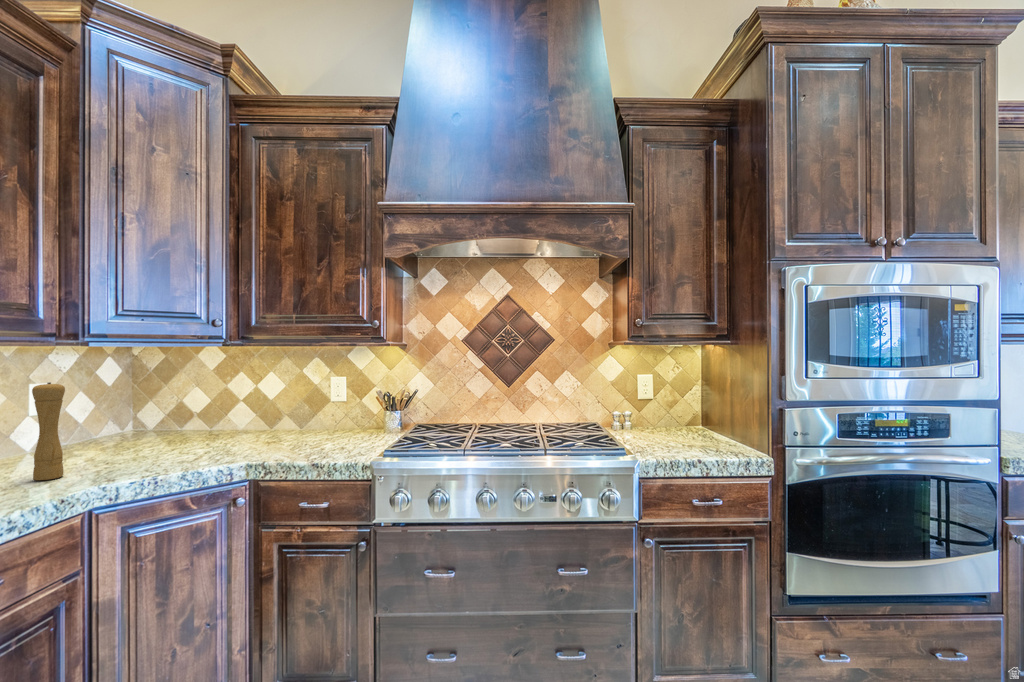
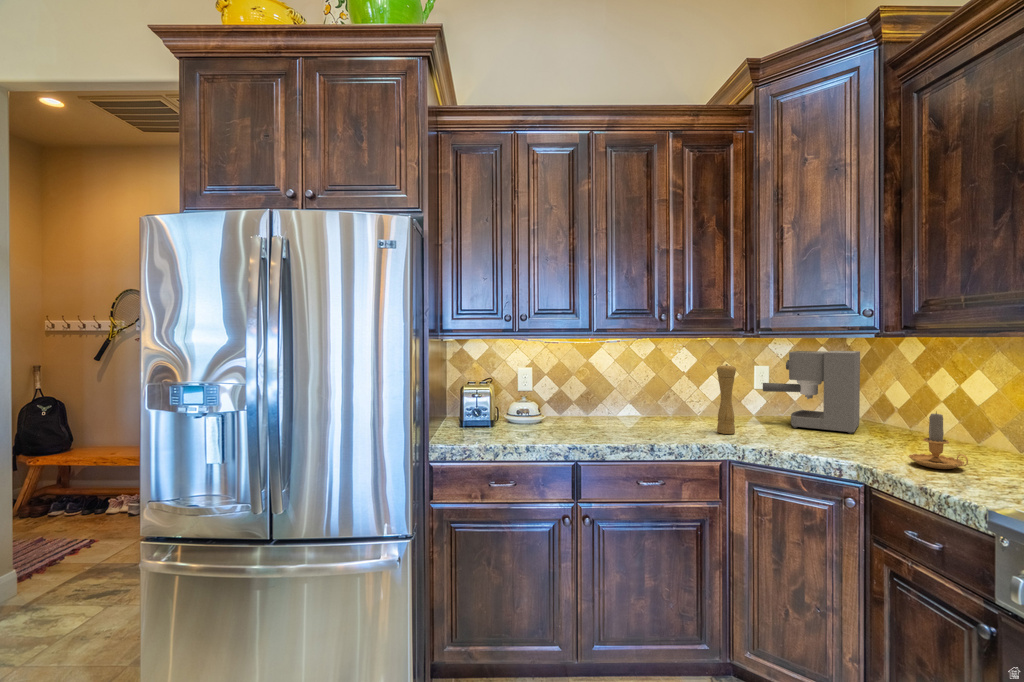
coffee maker: none [61,360,185,453] -> present [763,351,860,434]
candle: none [275,403,321,451] -> present [909,412,968,469]

